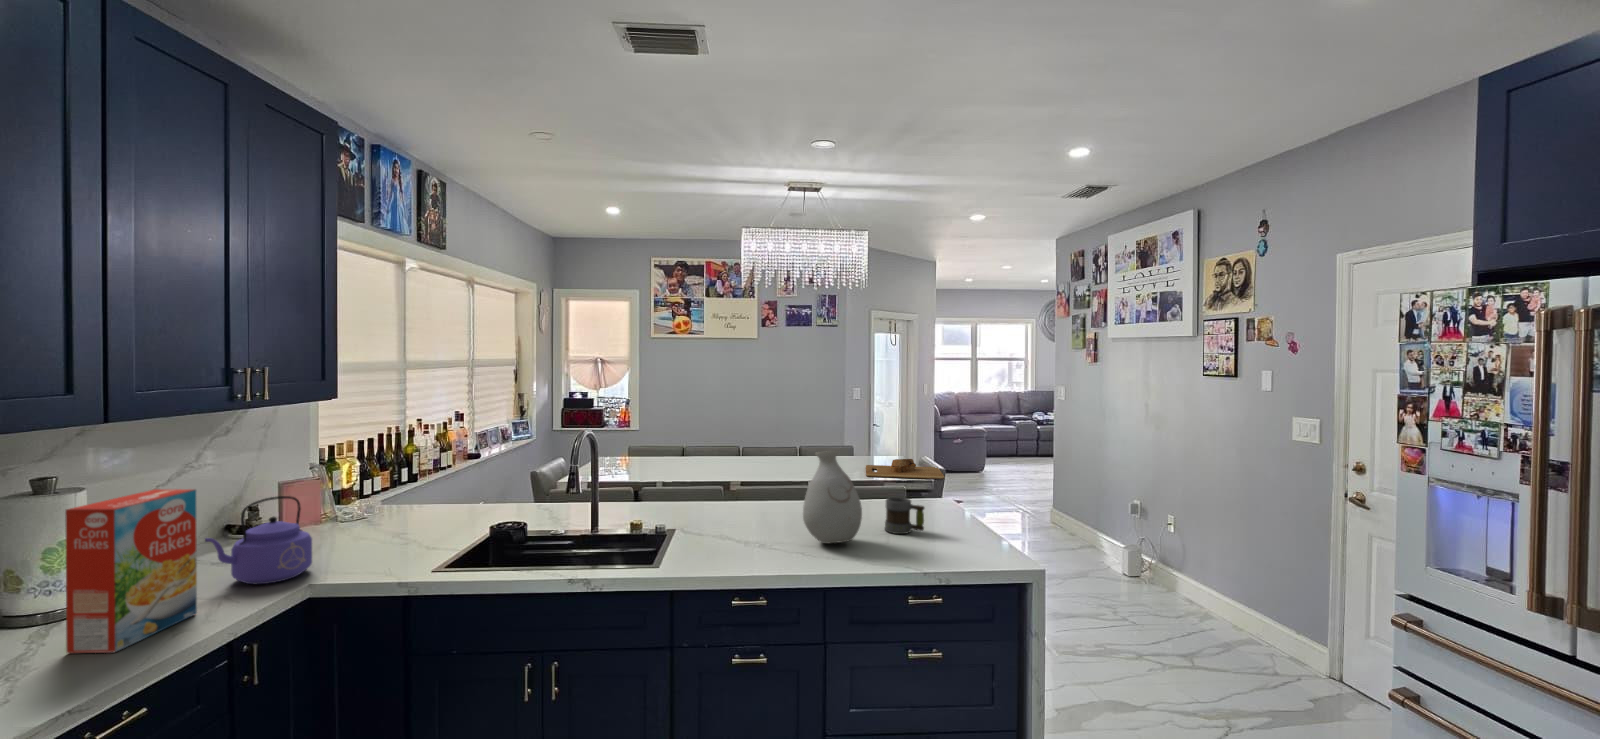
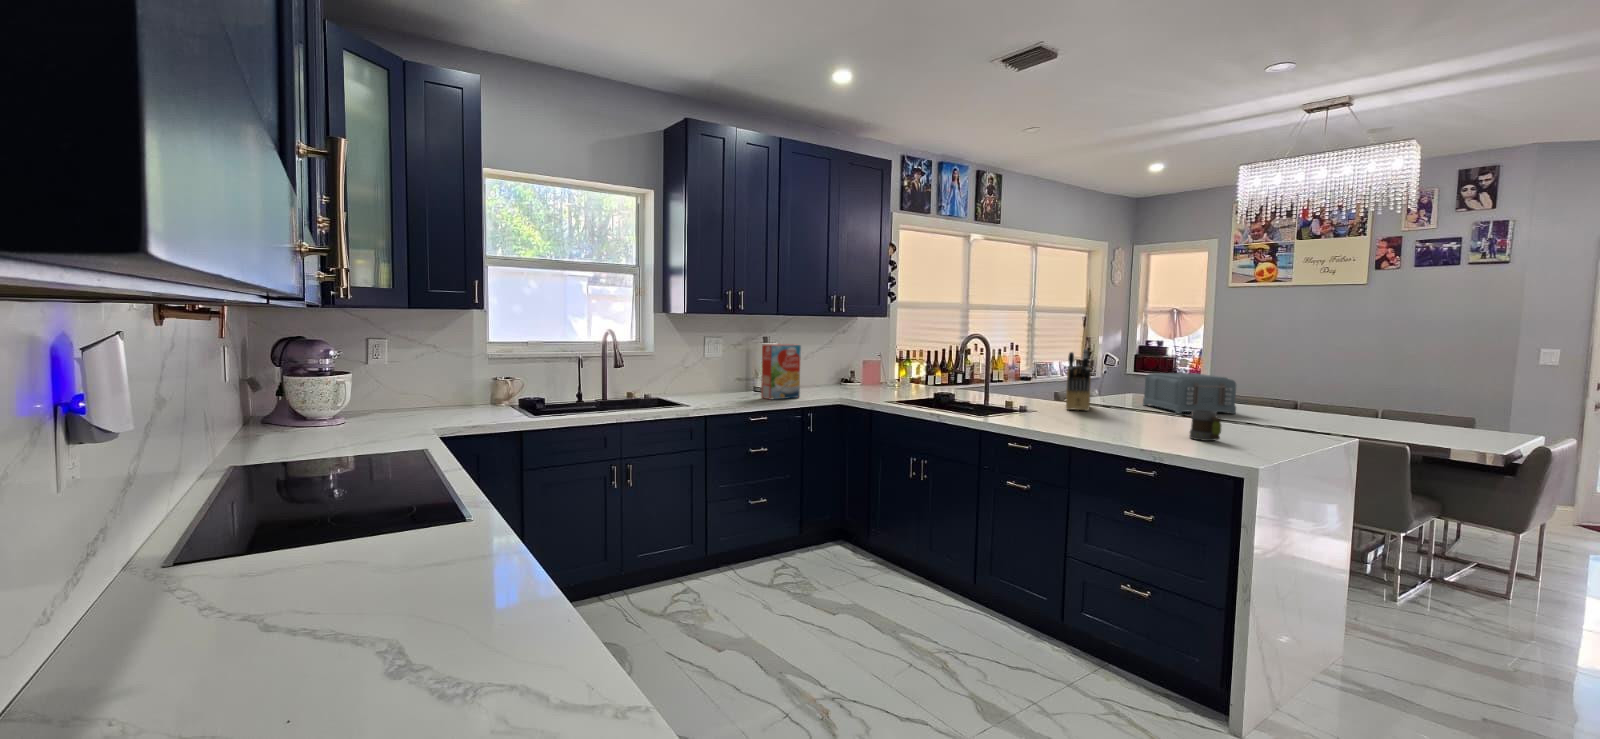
knife block: none [655,431,719,512] -> present [1066,349,1091,411]
toaster: none [714,439,802,490] -> present [1143,373,1236,414]
vase: present [803,451,862,544] -> none [1097,359,1148,432]
cutting board: present [866,459,945,479] -> none [1321,410,1455,436]
kettle: present [205,496,312,584] -> none [810,357,849,396]

